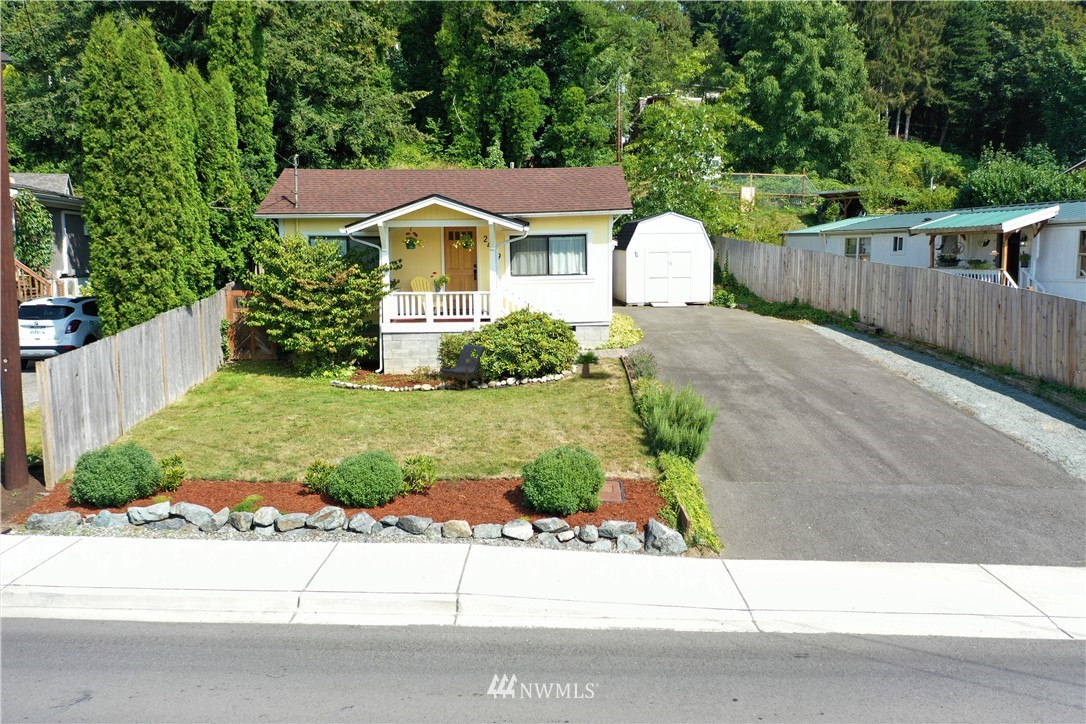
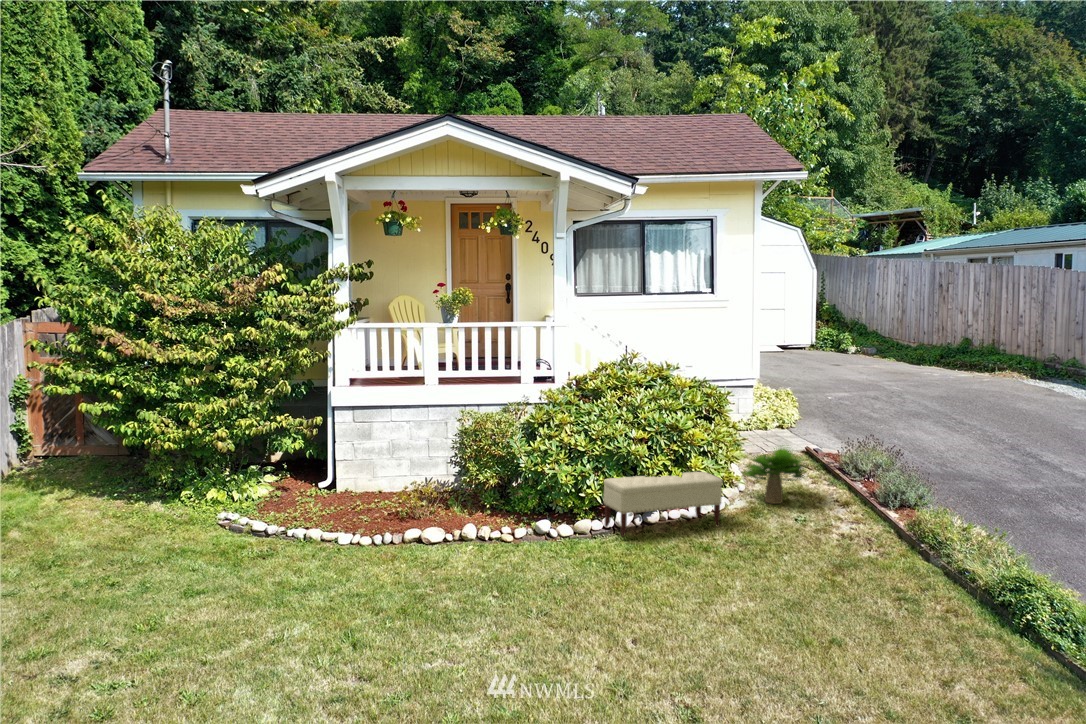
lounge chair: present [440,344,485,388] -> none [467,435,565,543]
bench: none [501,361,554,387] -> present [604,472,723,537]

